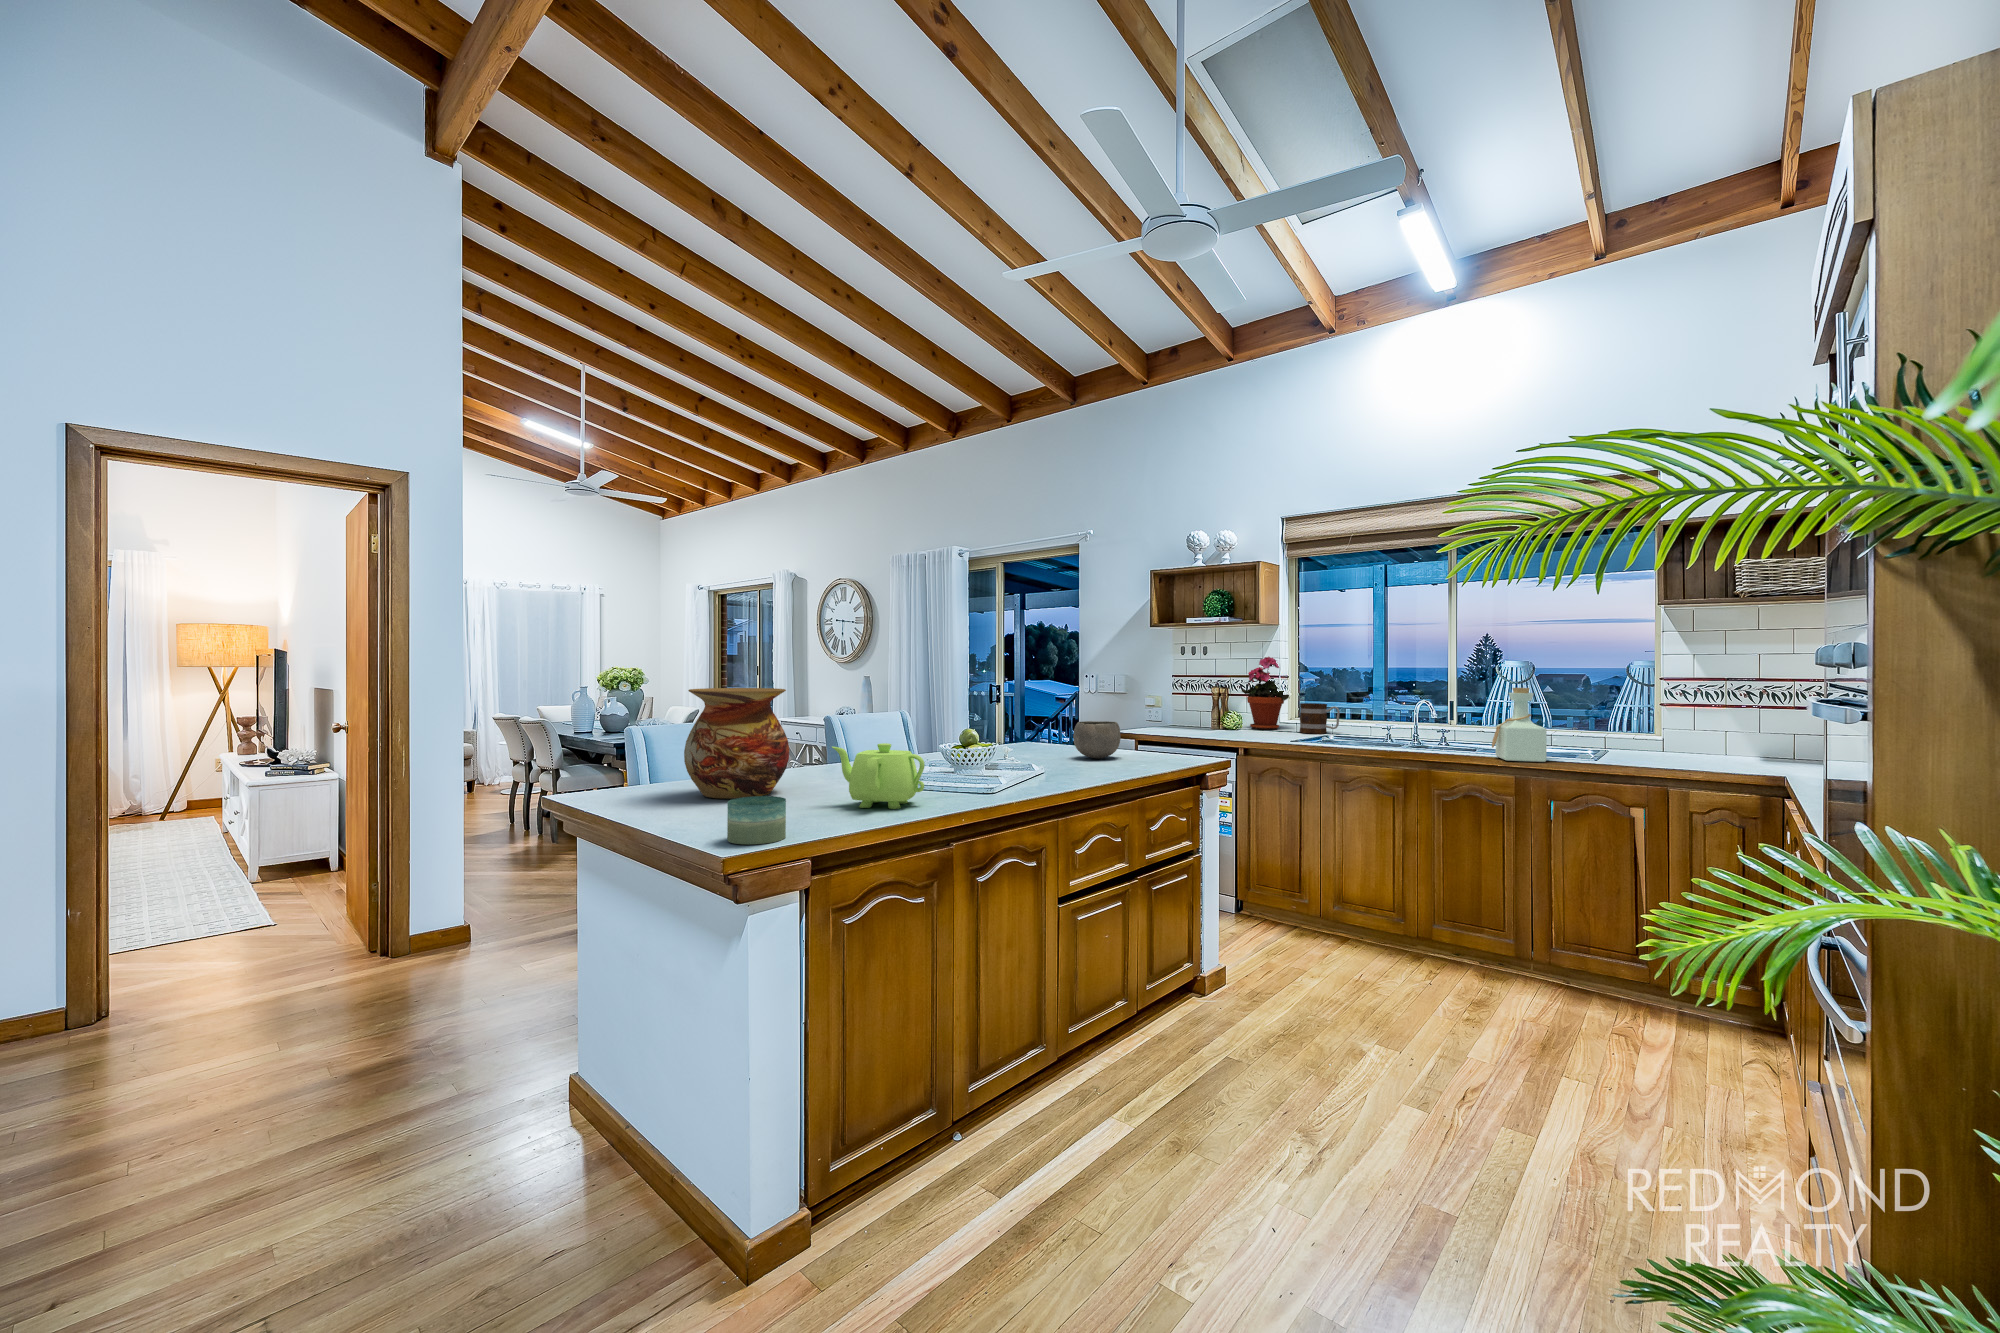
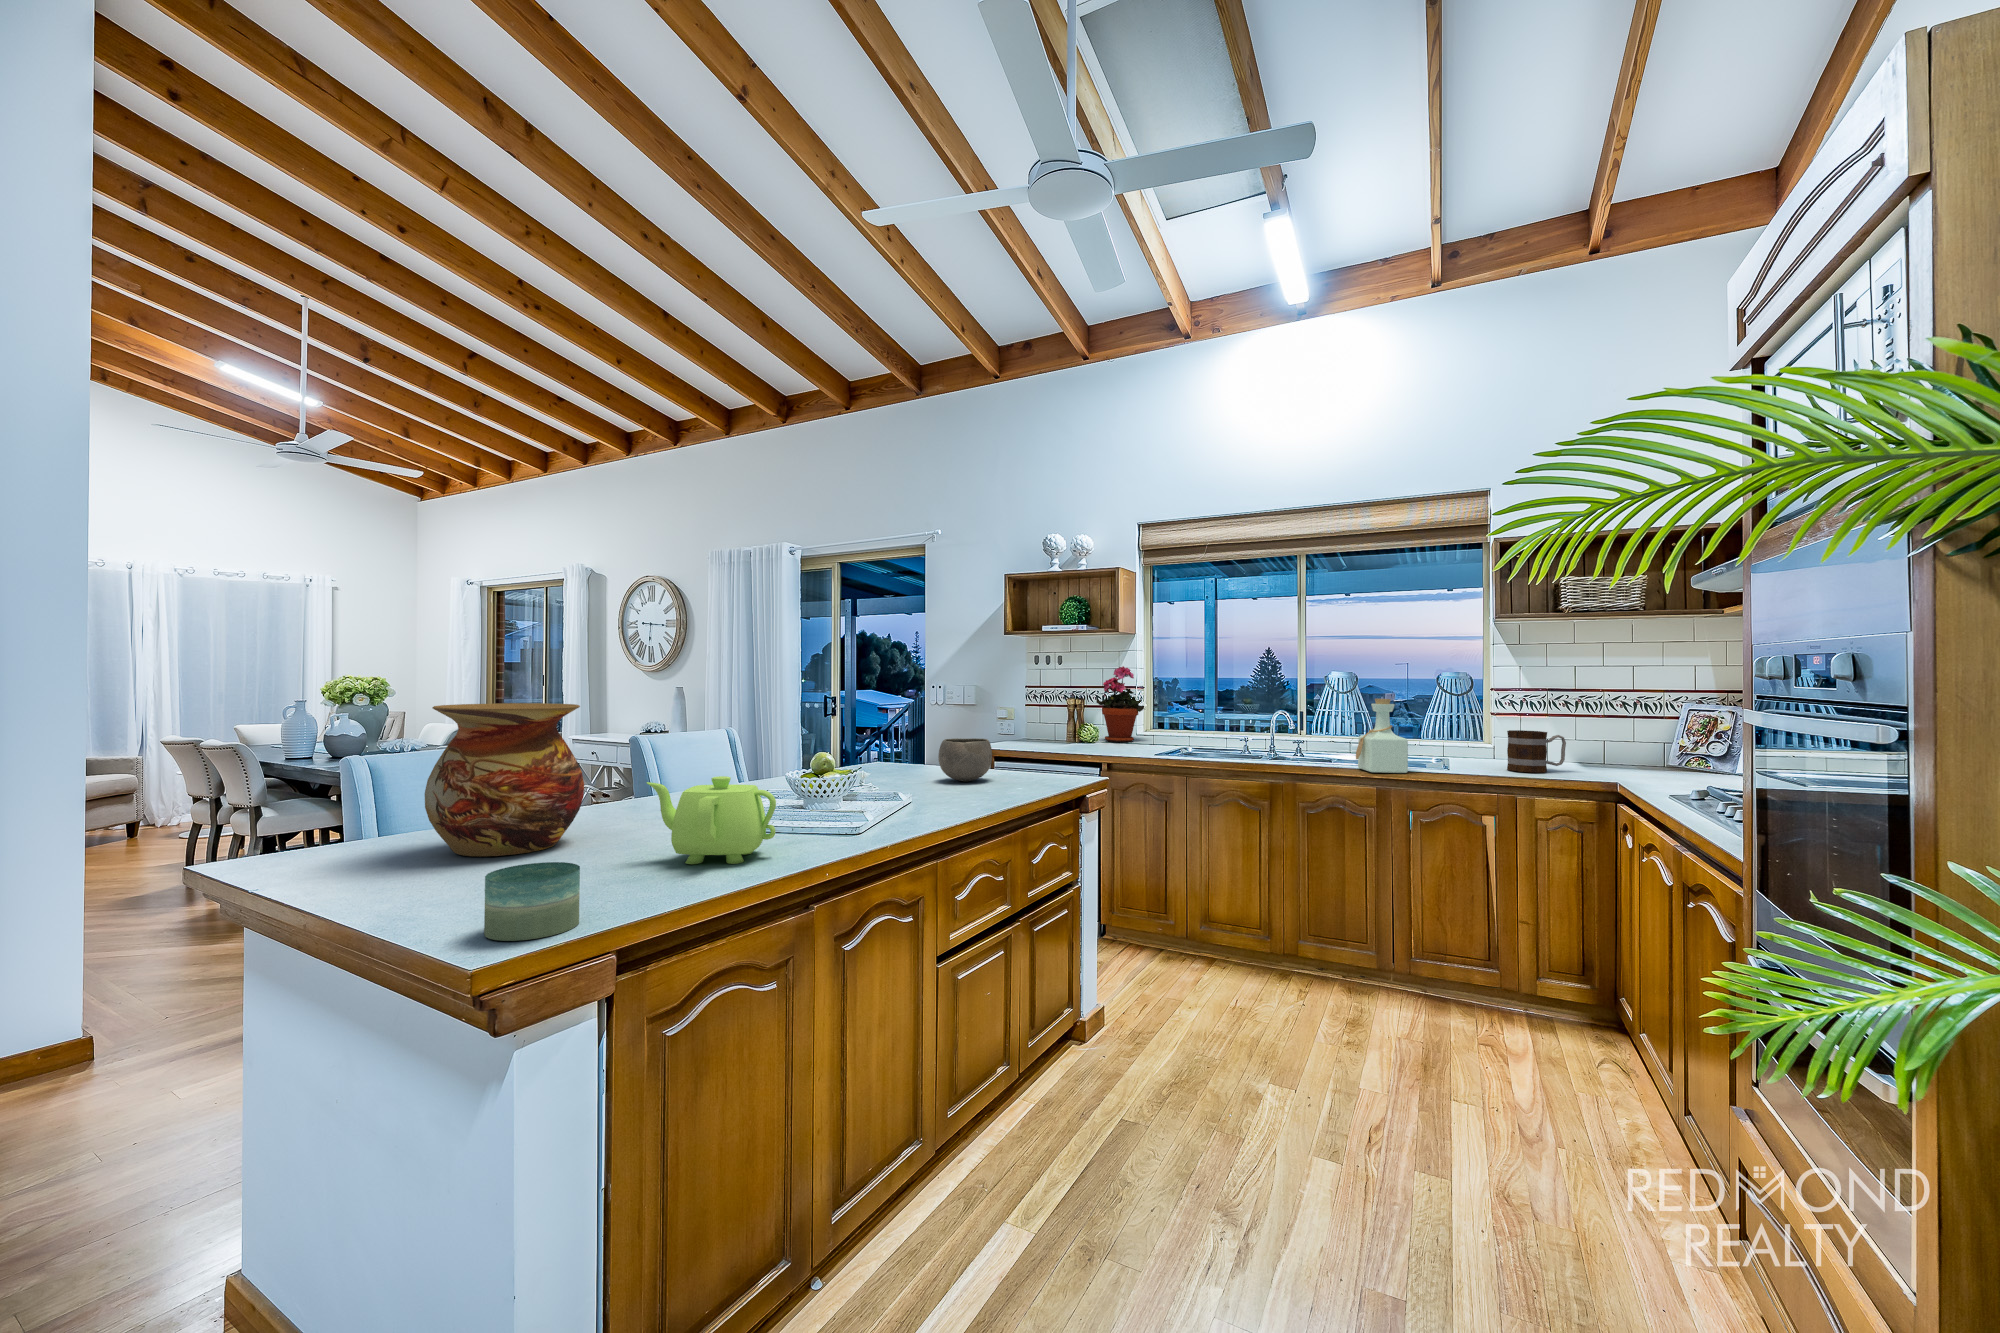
mug: present [1300,703,1340,734] -> present [1507,730,1566,773]

